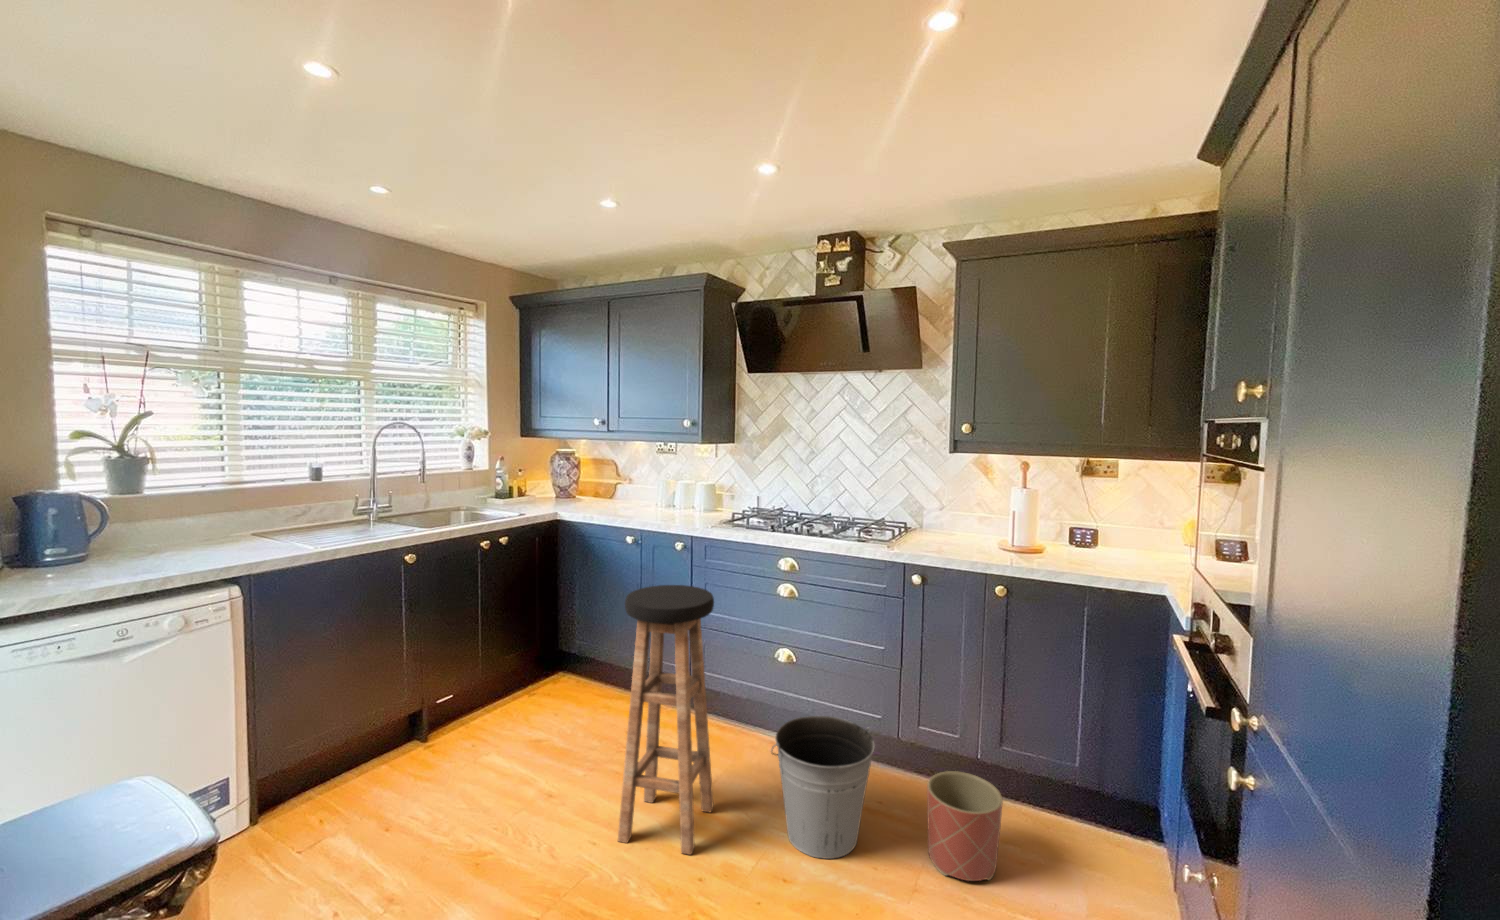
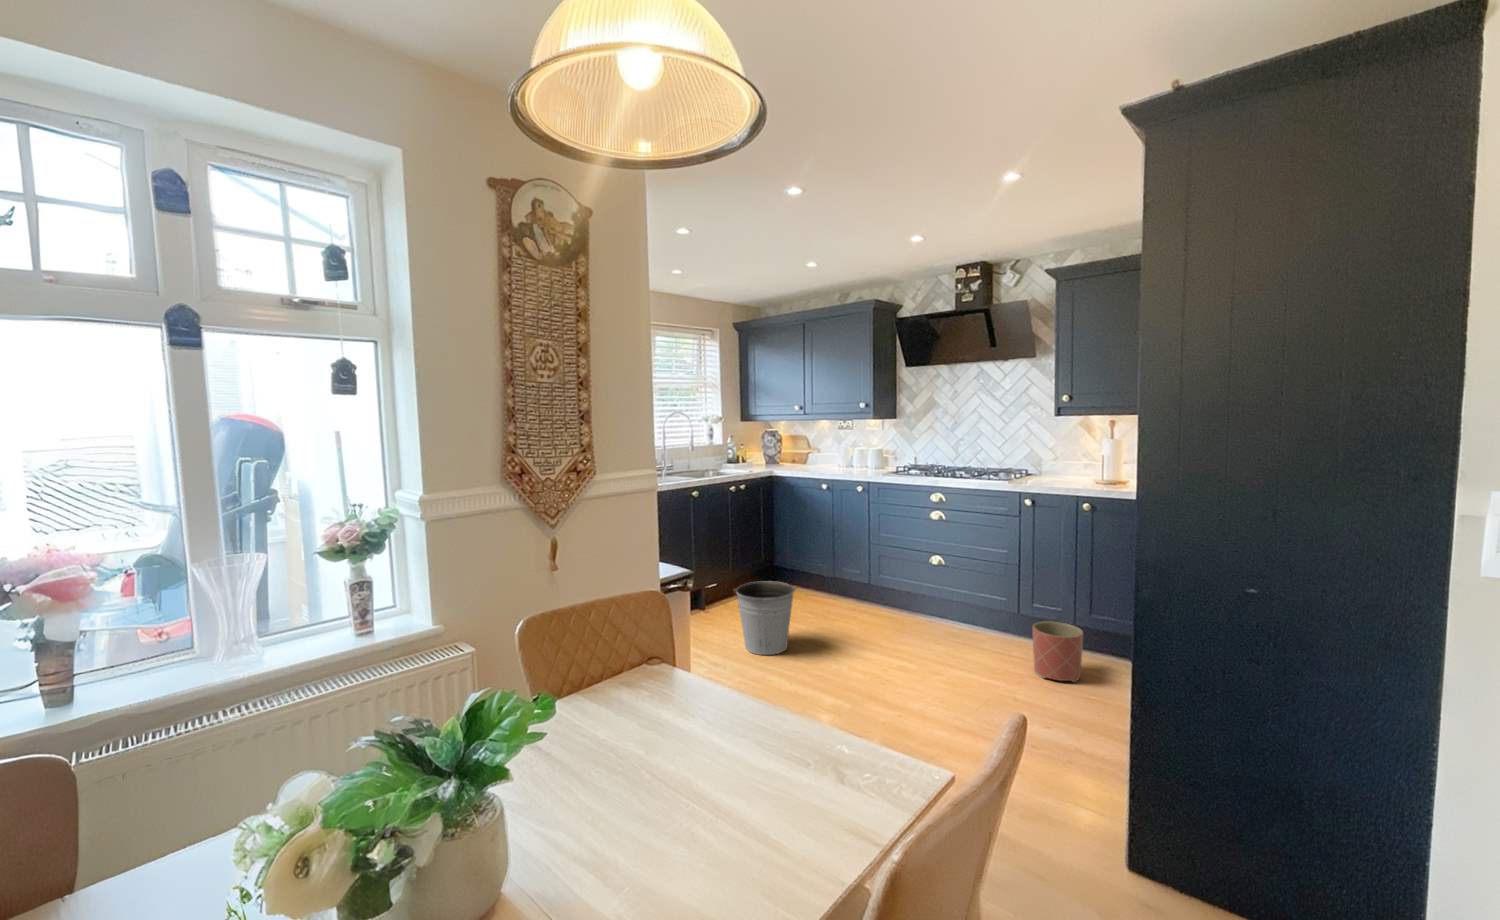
bar stool: present [618,585,714,855] -> none [835,504,892,660]
bucket: present [771,716,875,859] -> present [736,581,796,655]

